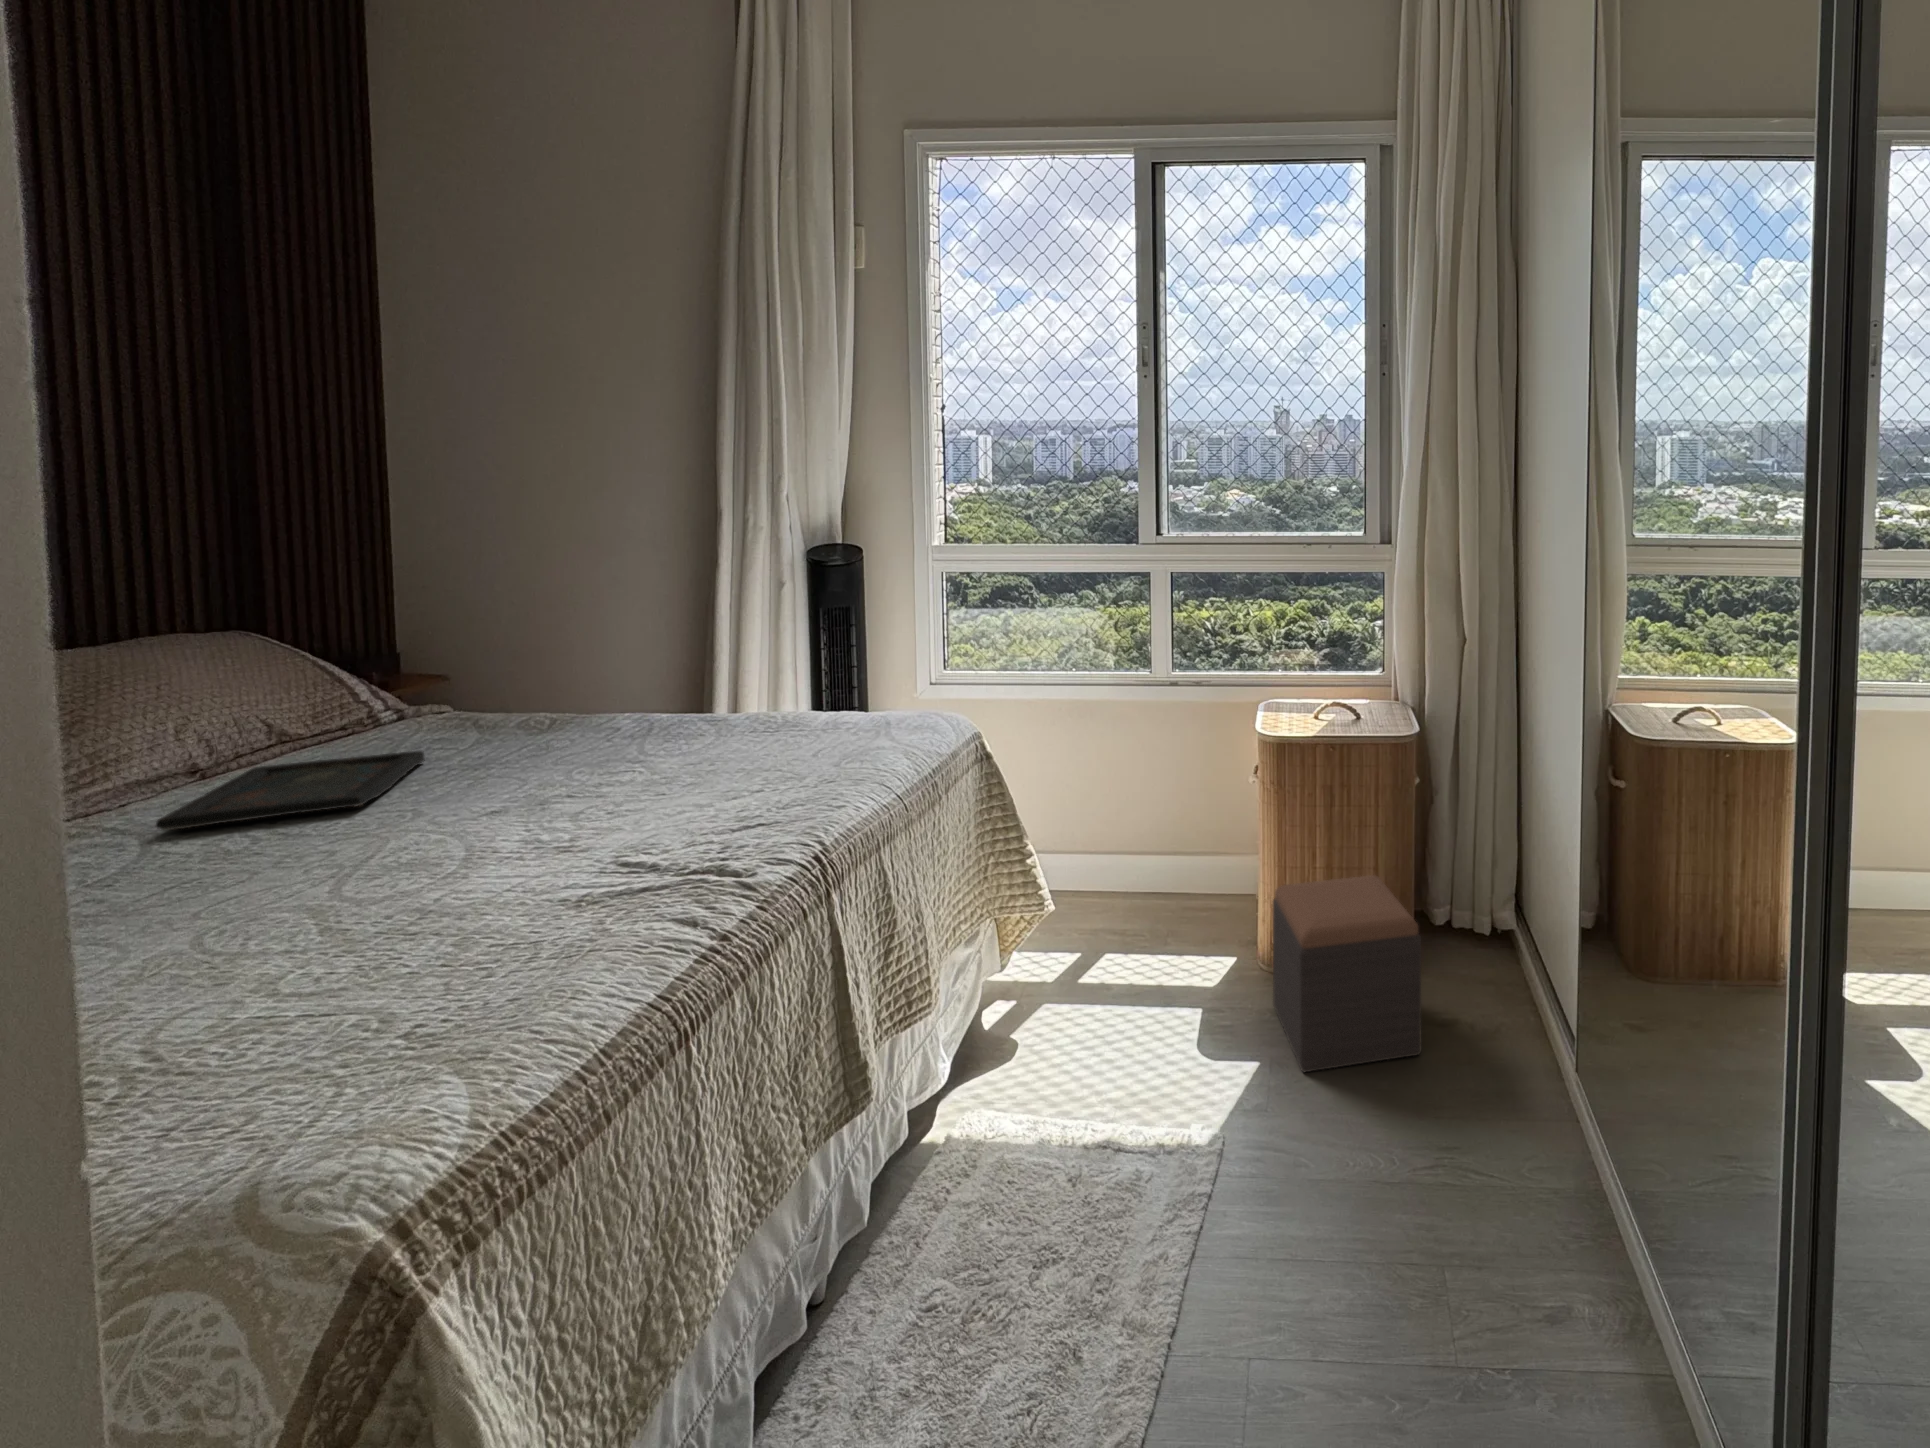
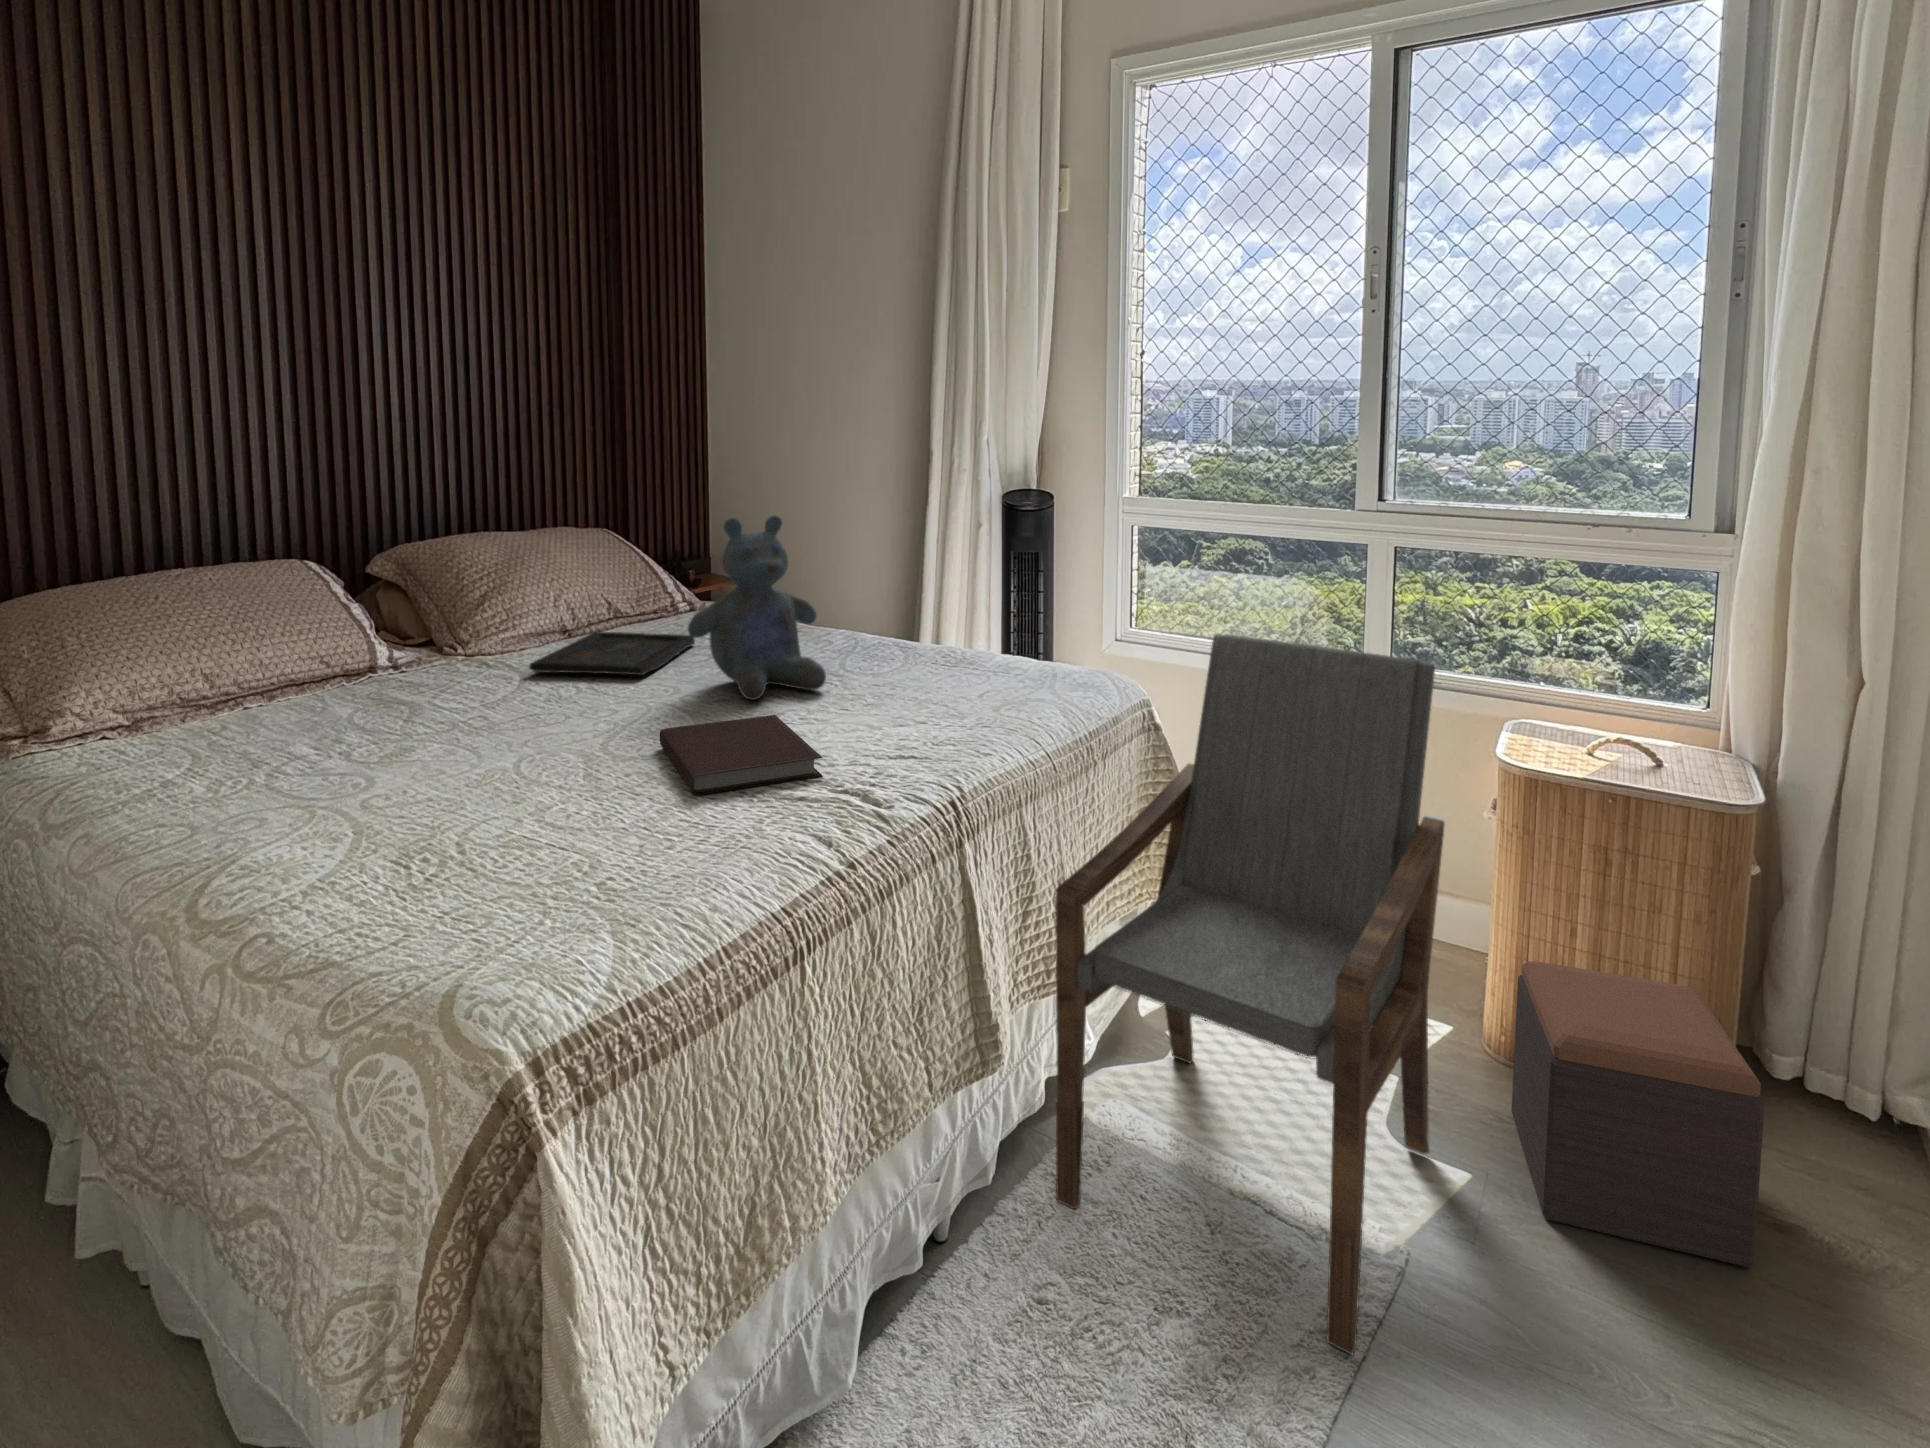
stuffed bear: none [439,598,634,806] -> present [688,516,826,700]
armchair: none [920,668,1224,1226] -> present [1056,634,1445,1355]
notebook: none [428,814,665,913] -> present [660,715,822,794]

